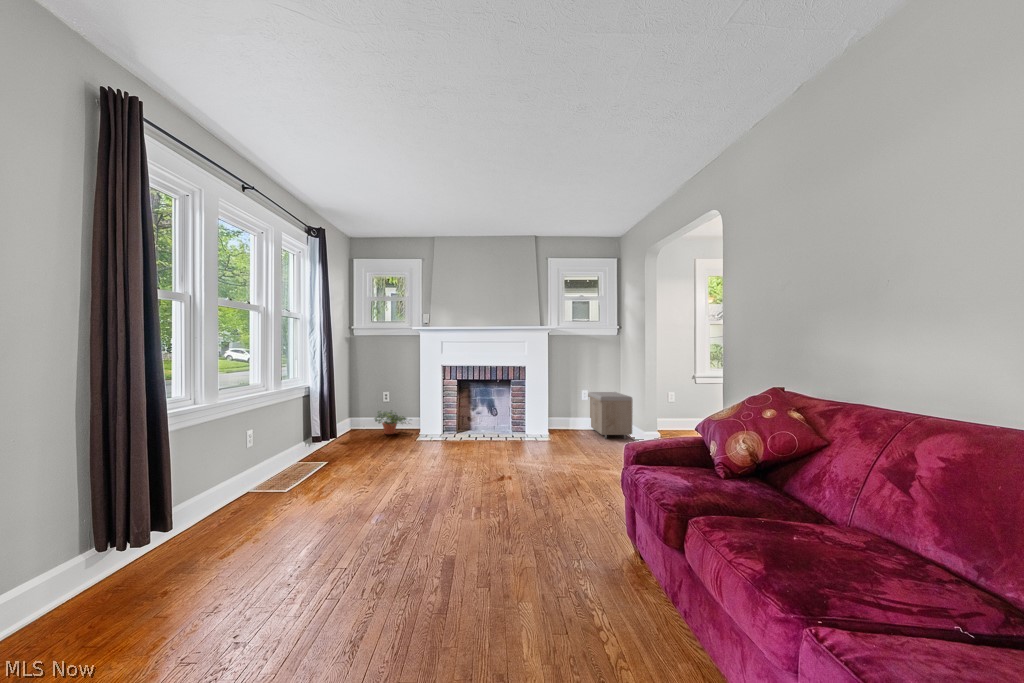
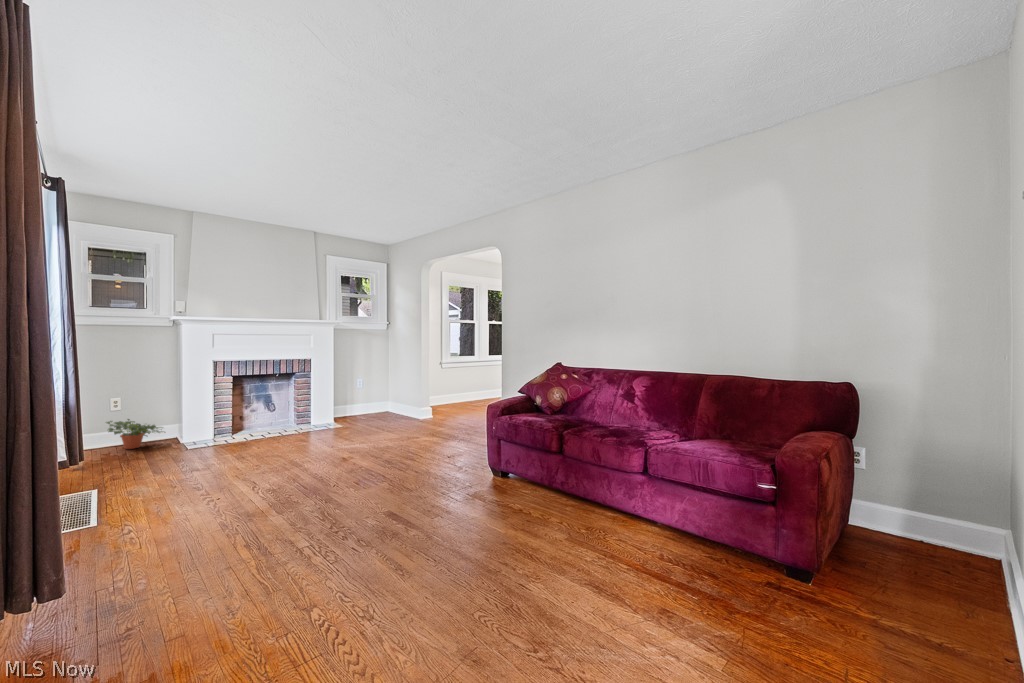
storage bench: present [588,392,633,438] -> none [365,378,414,420]

